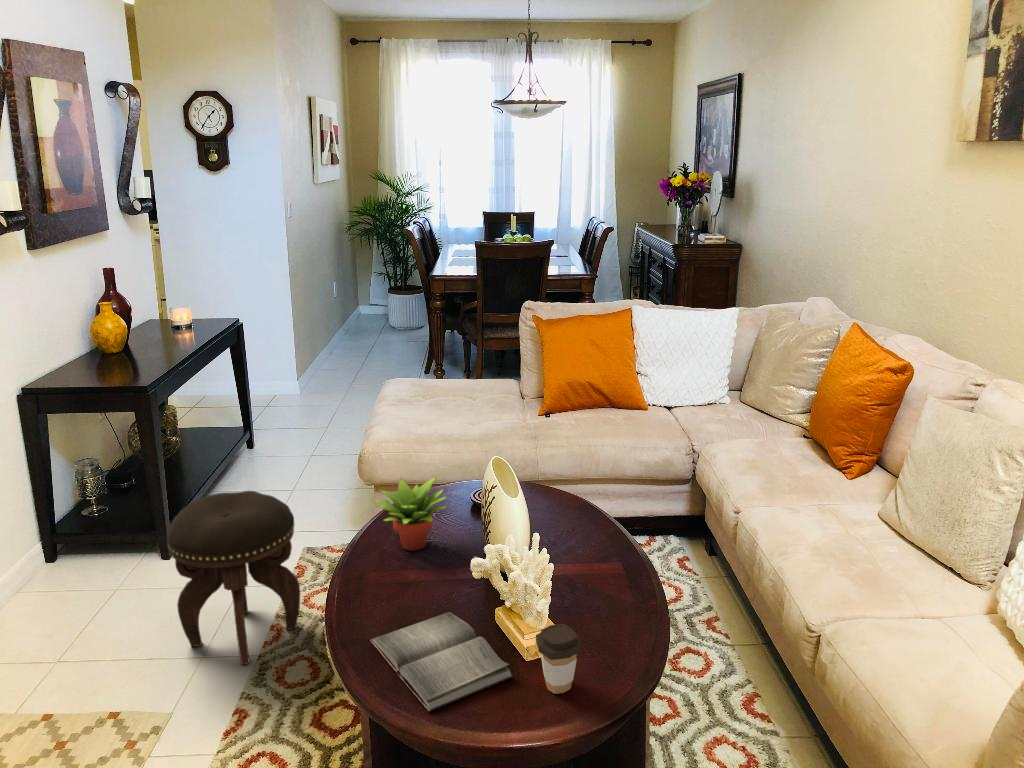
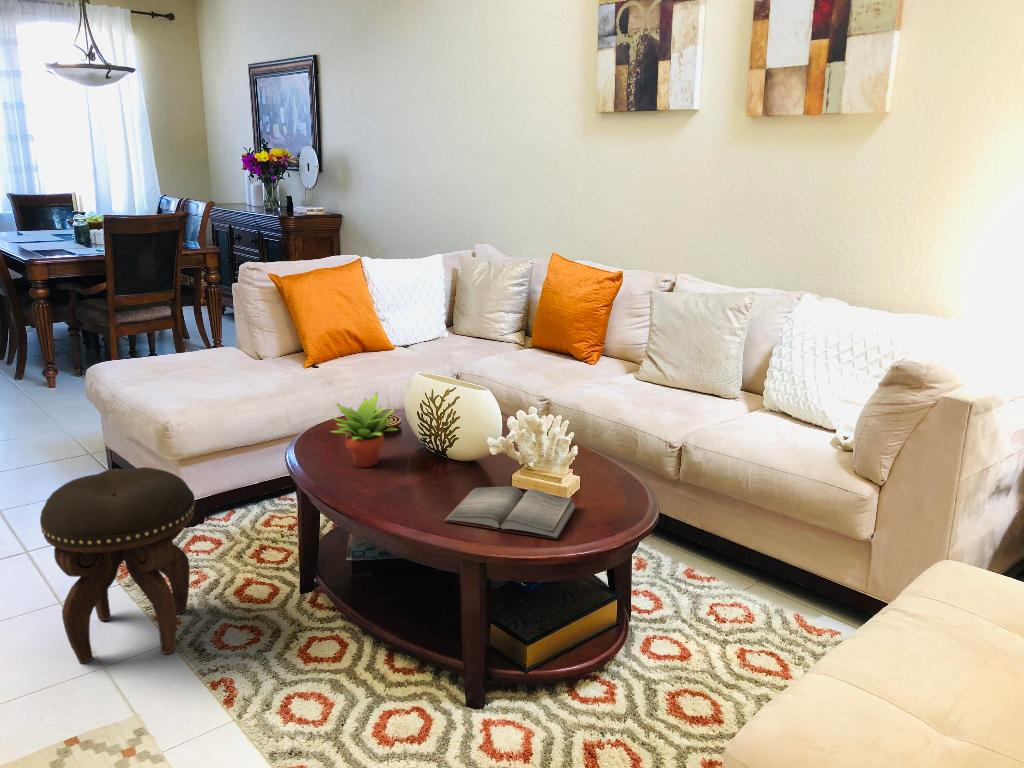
coffee cup: present [536,624,581,694] -> none [593,453,627,507]

